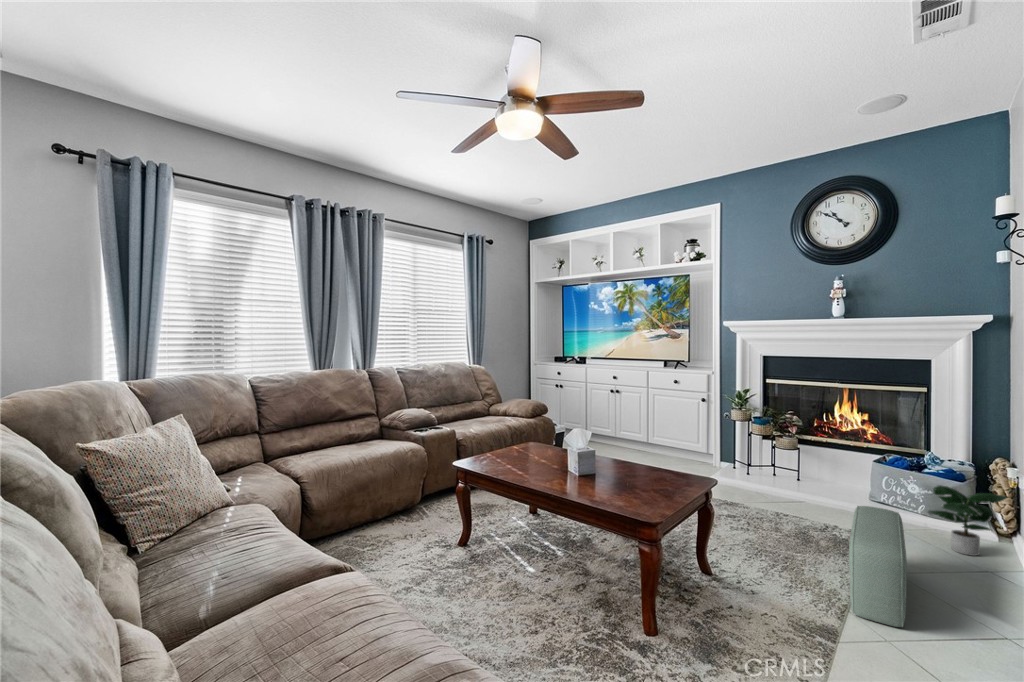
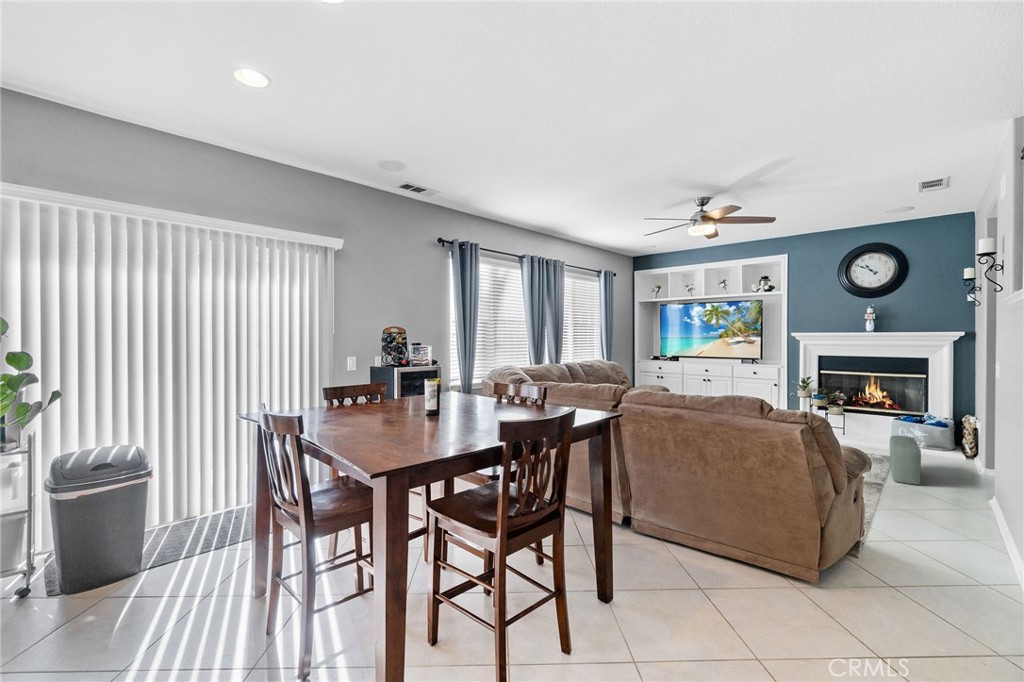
potted plant: present [931,485,1006,556] -> none [929,428,971,464]

